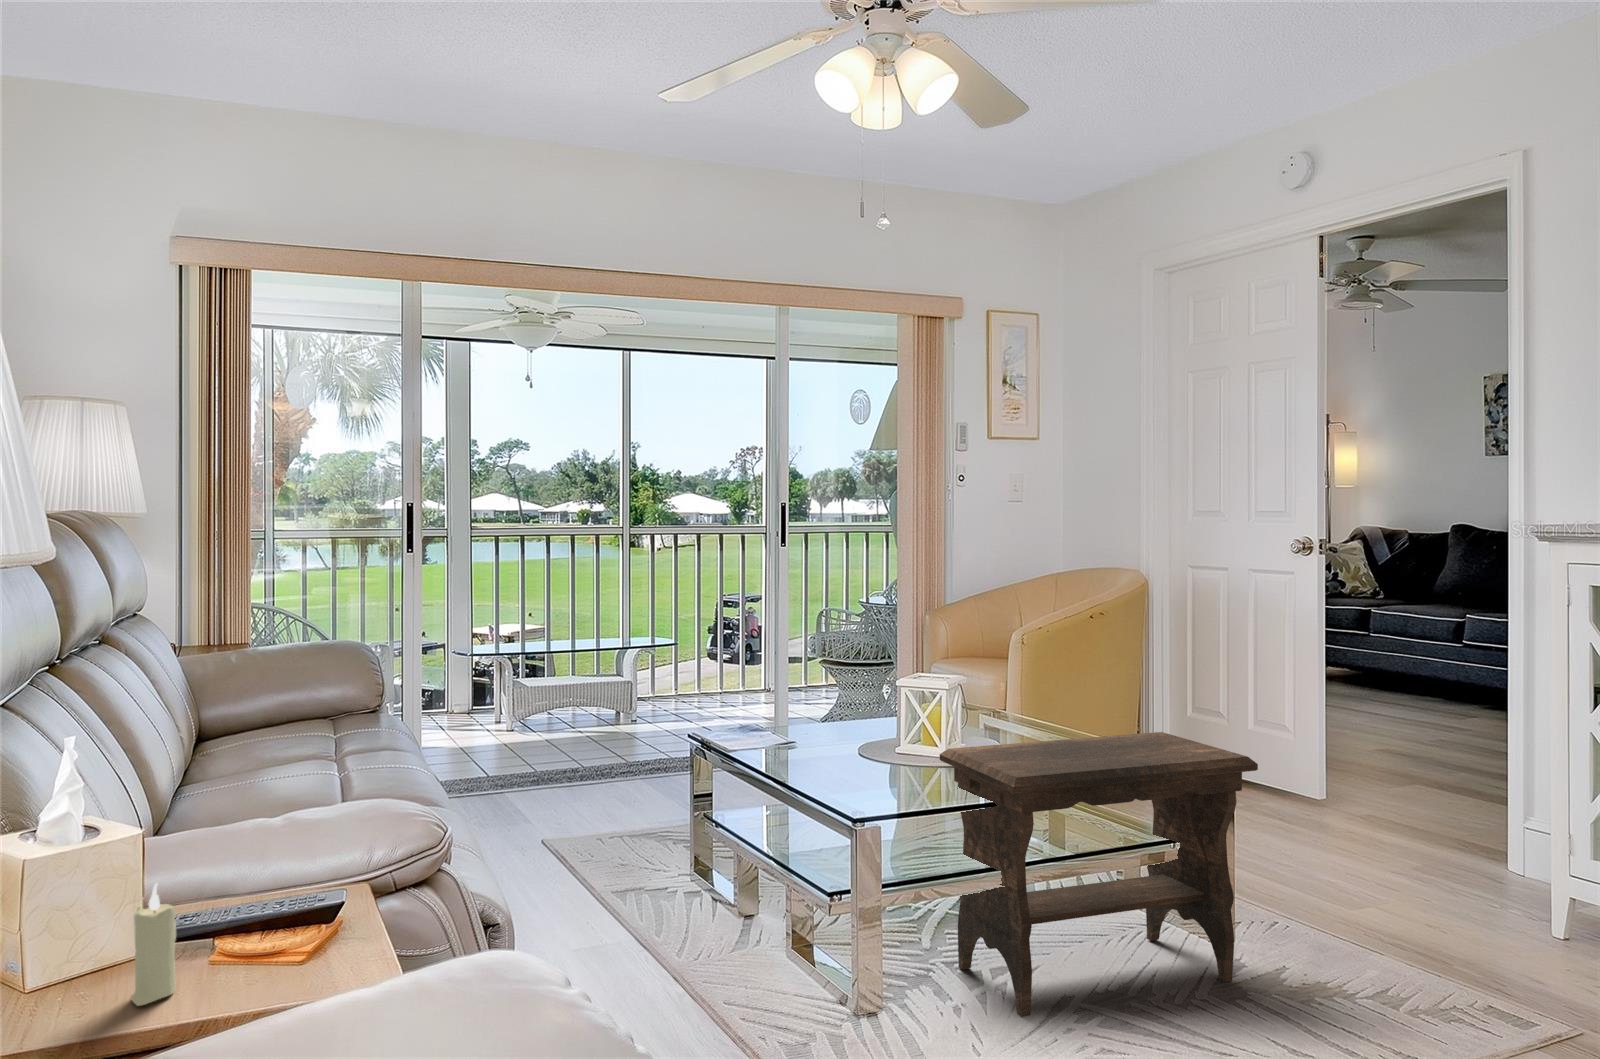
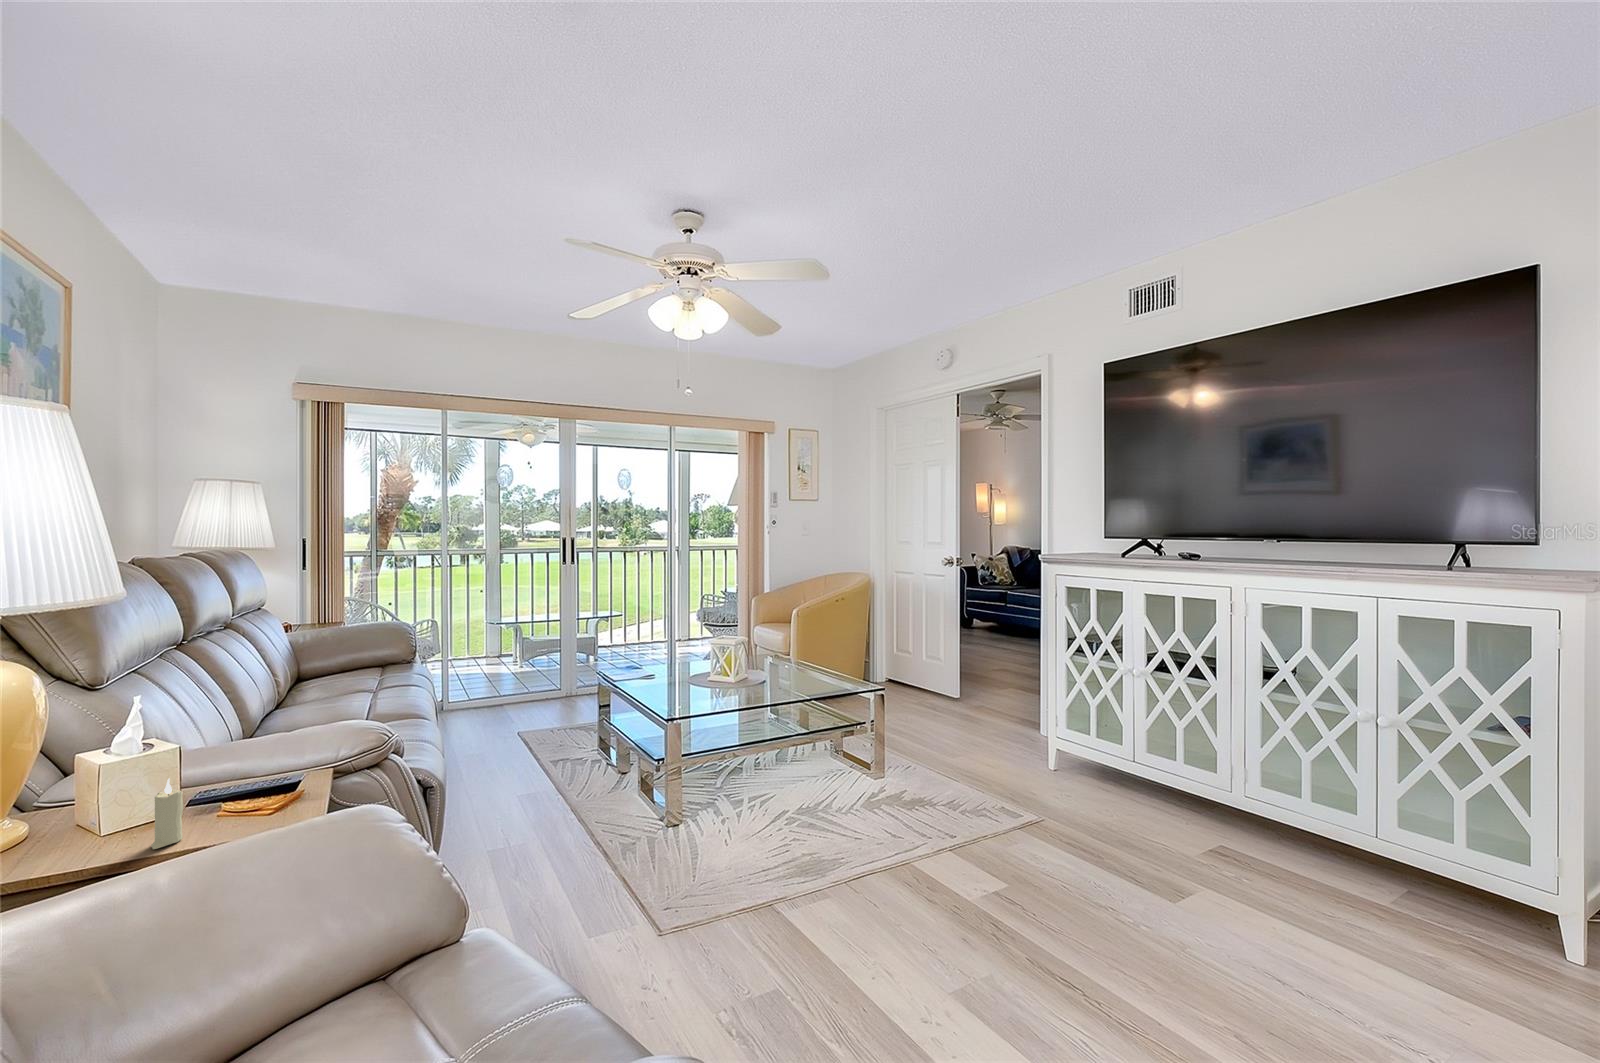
footstool: present [940,732,1258,1017] -> none [722,665,888,824]

